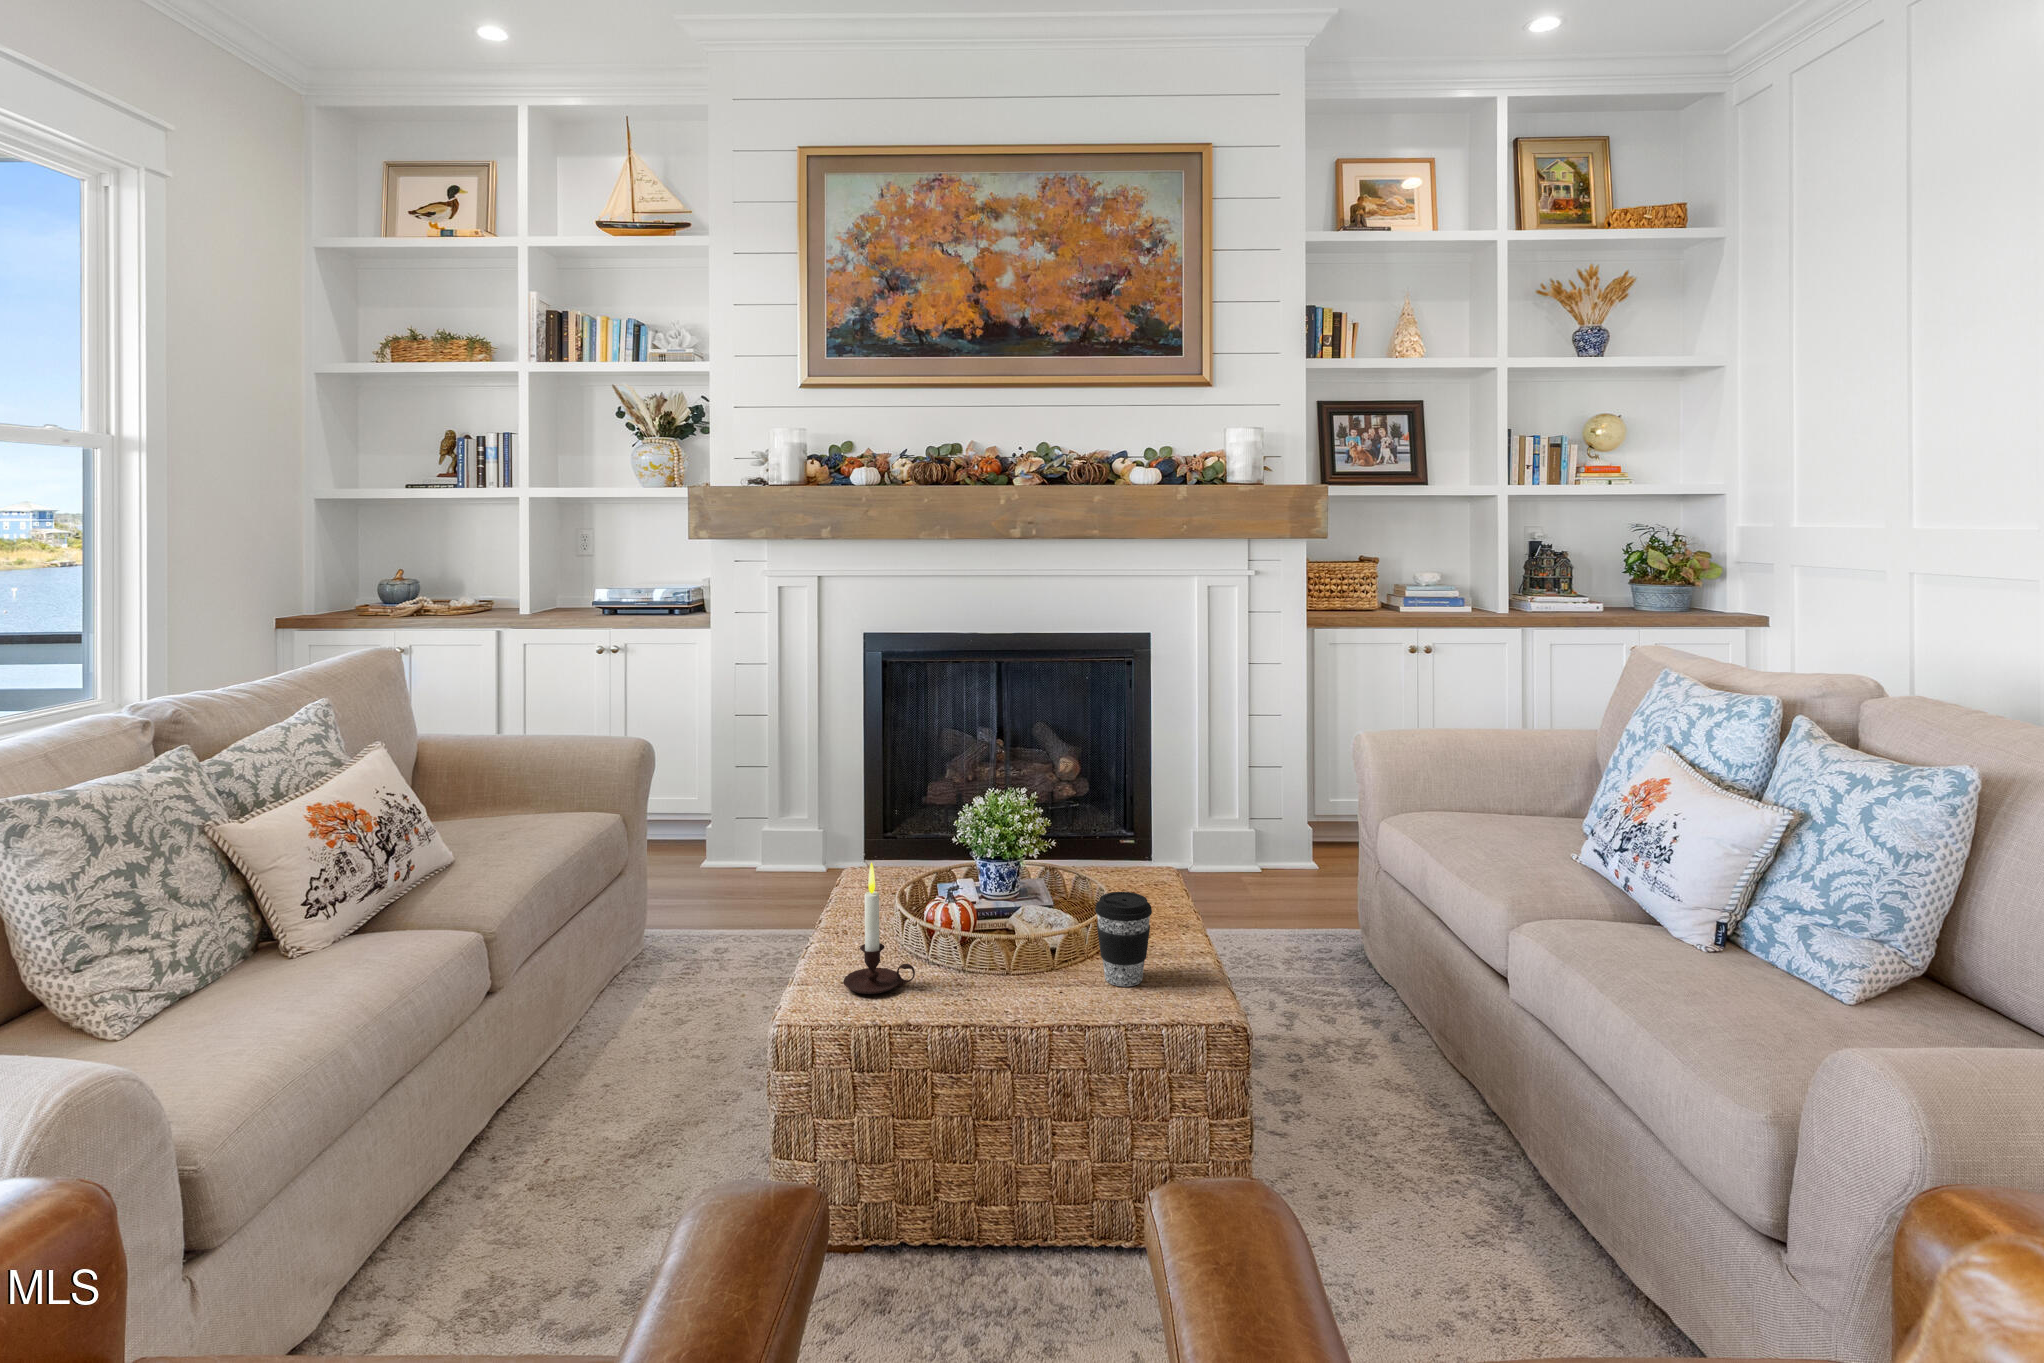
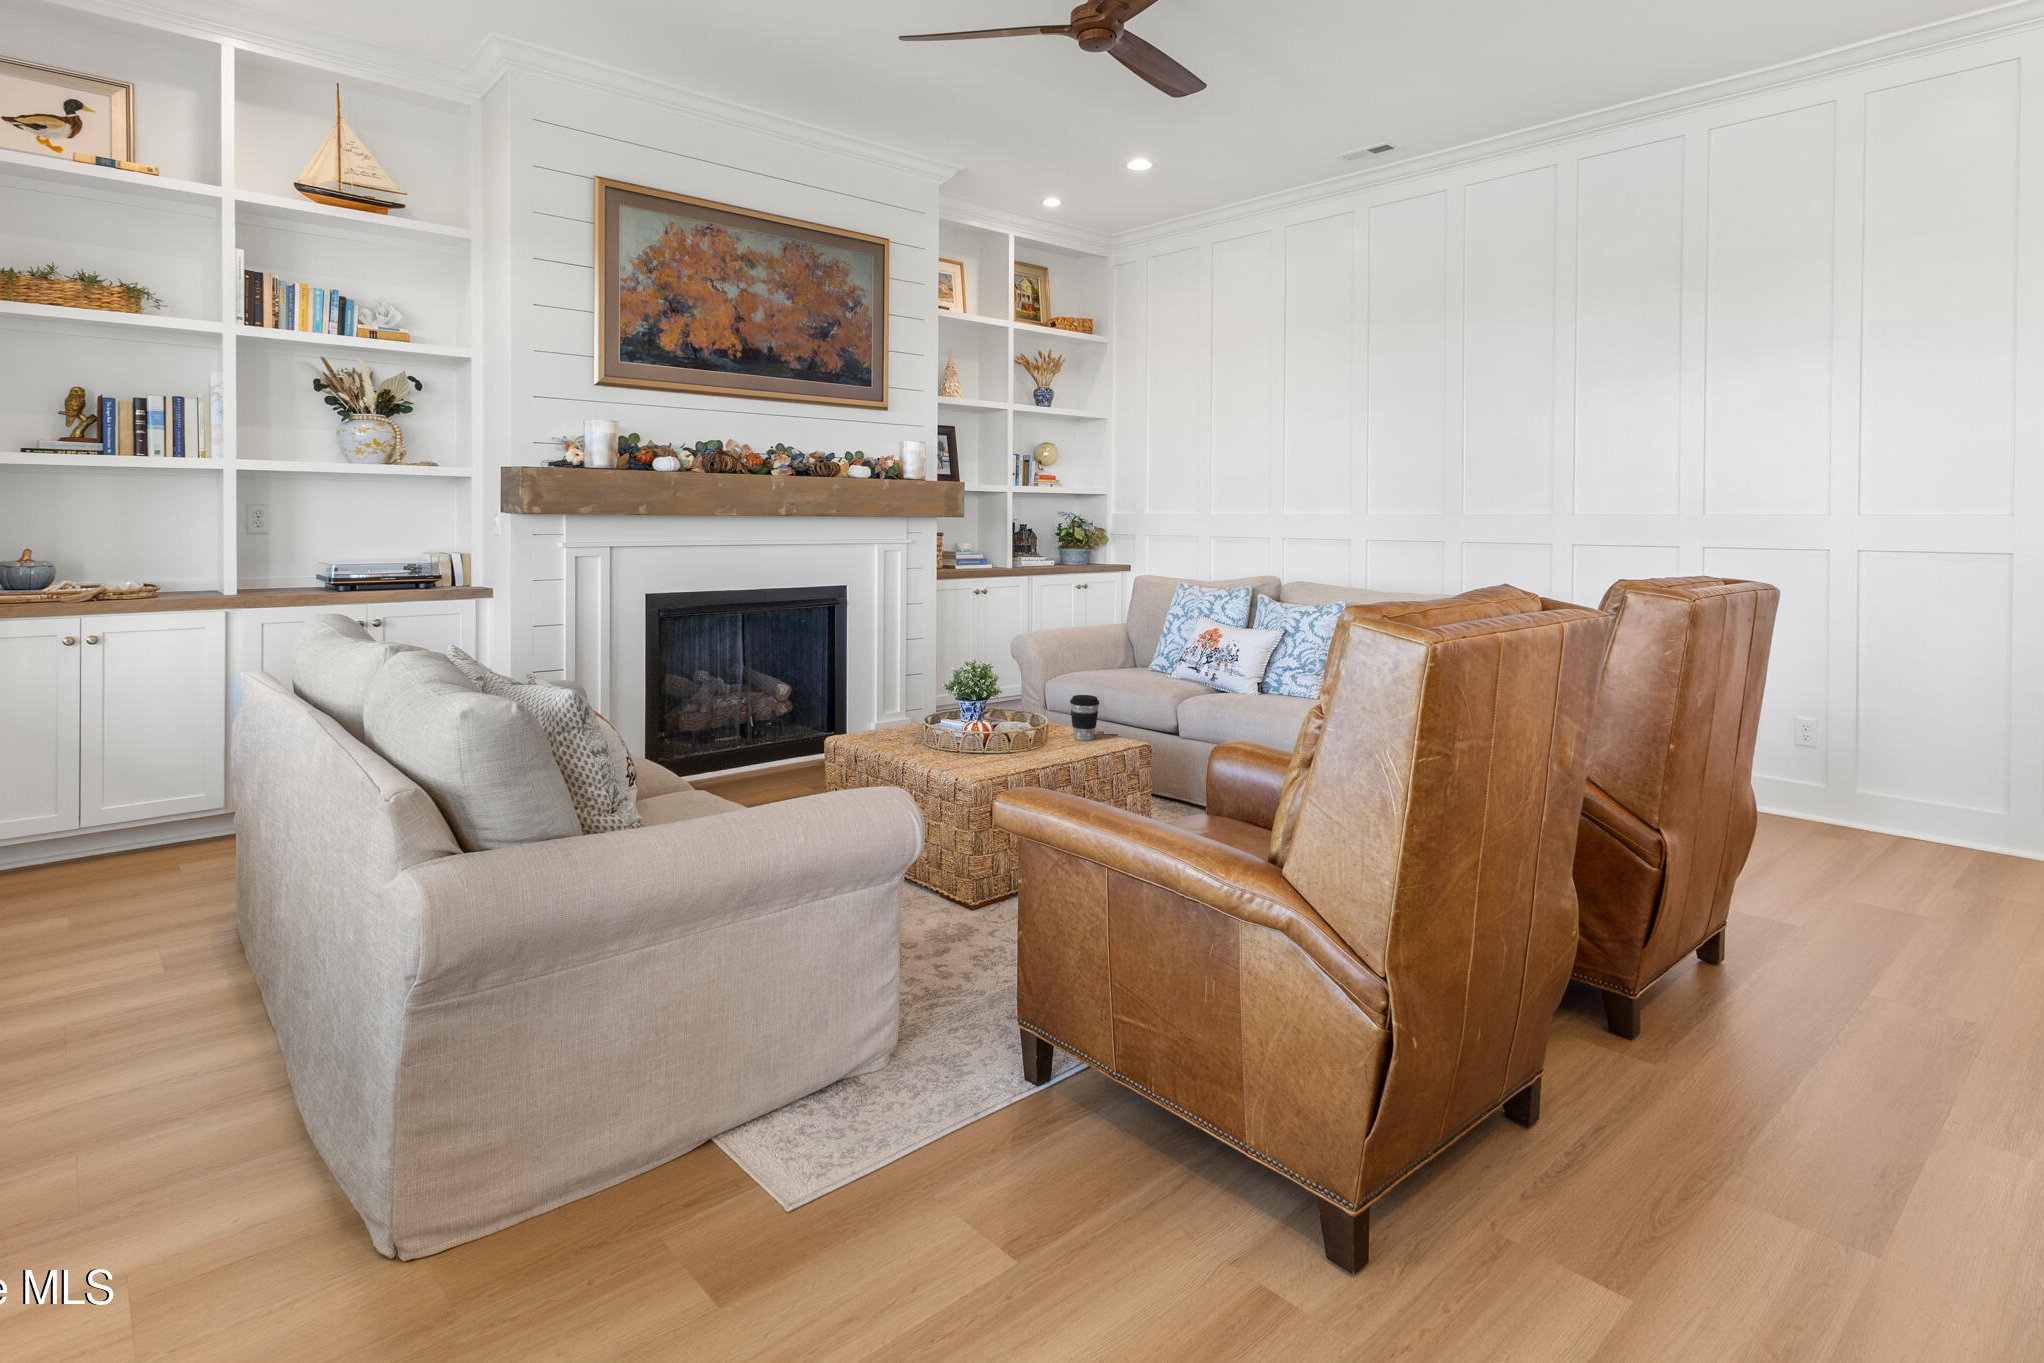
candle: present [843,863,915,994] -> none [974,689,1012,761]

